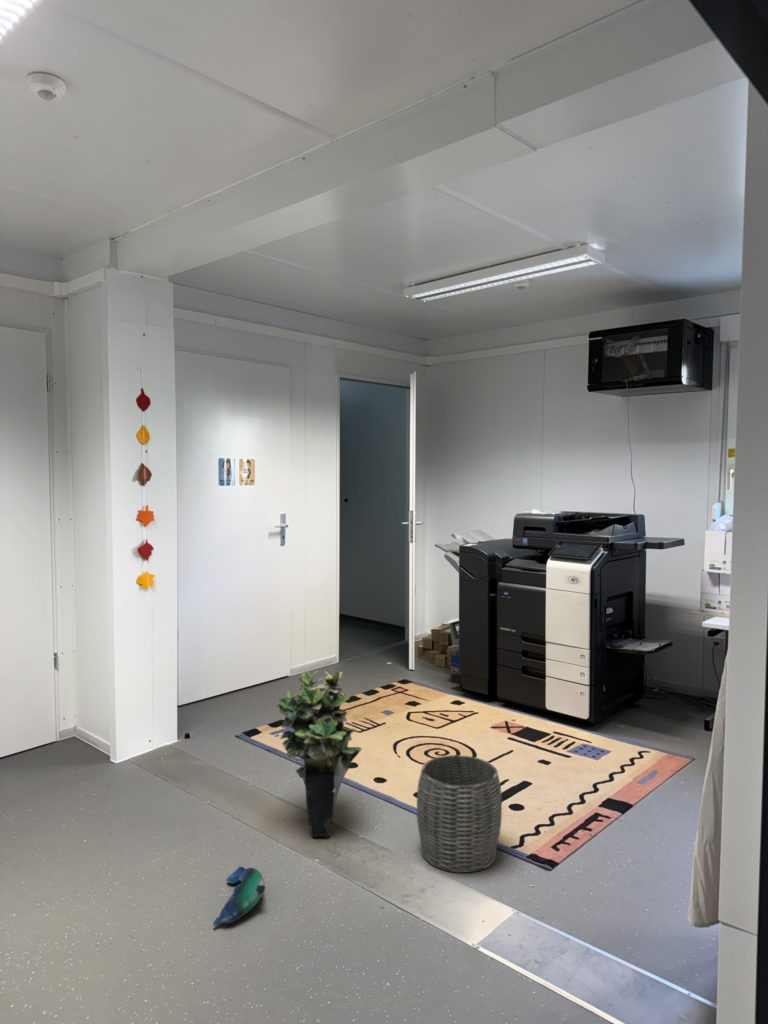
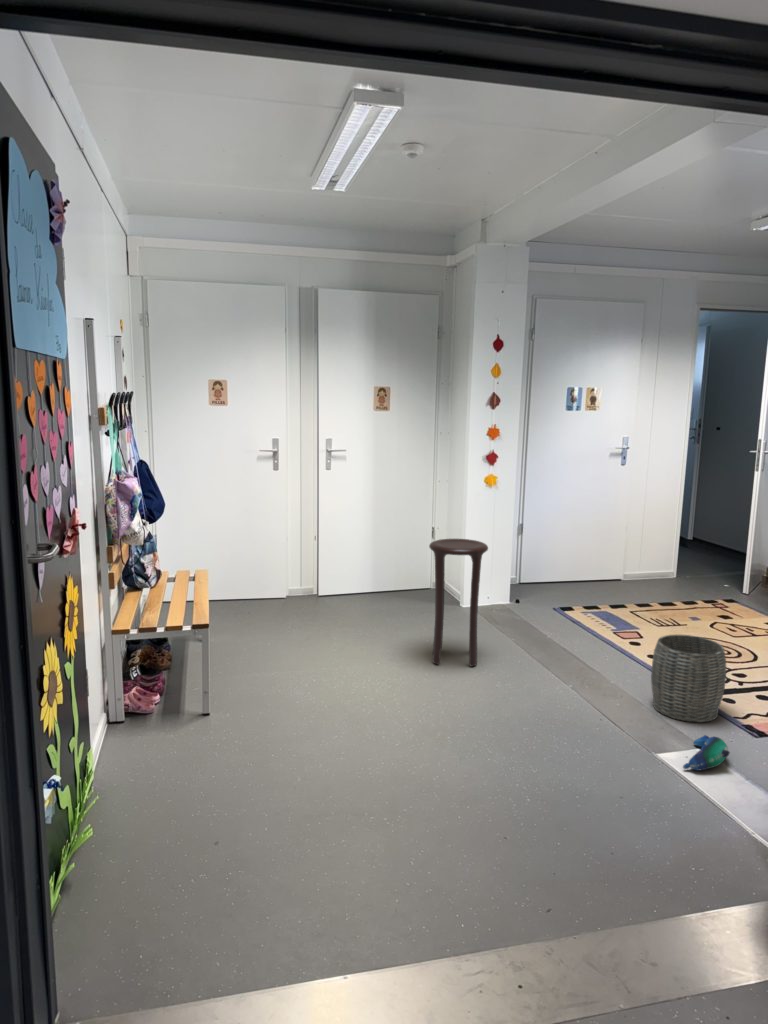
potted plant: present [277,671,362,837] -> none [559,556,622,677]
stool: none [89,676,181,880] -> present [429,539,488,666]
plush toy: present [213,867,266,926] -> present [683,735,730,771]

